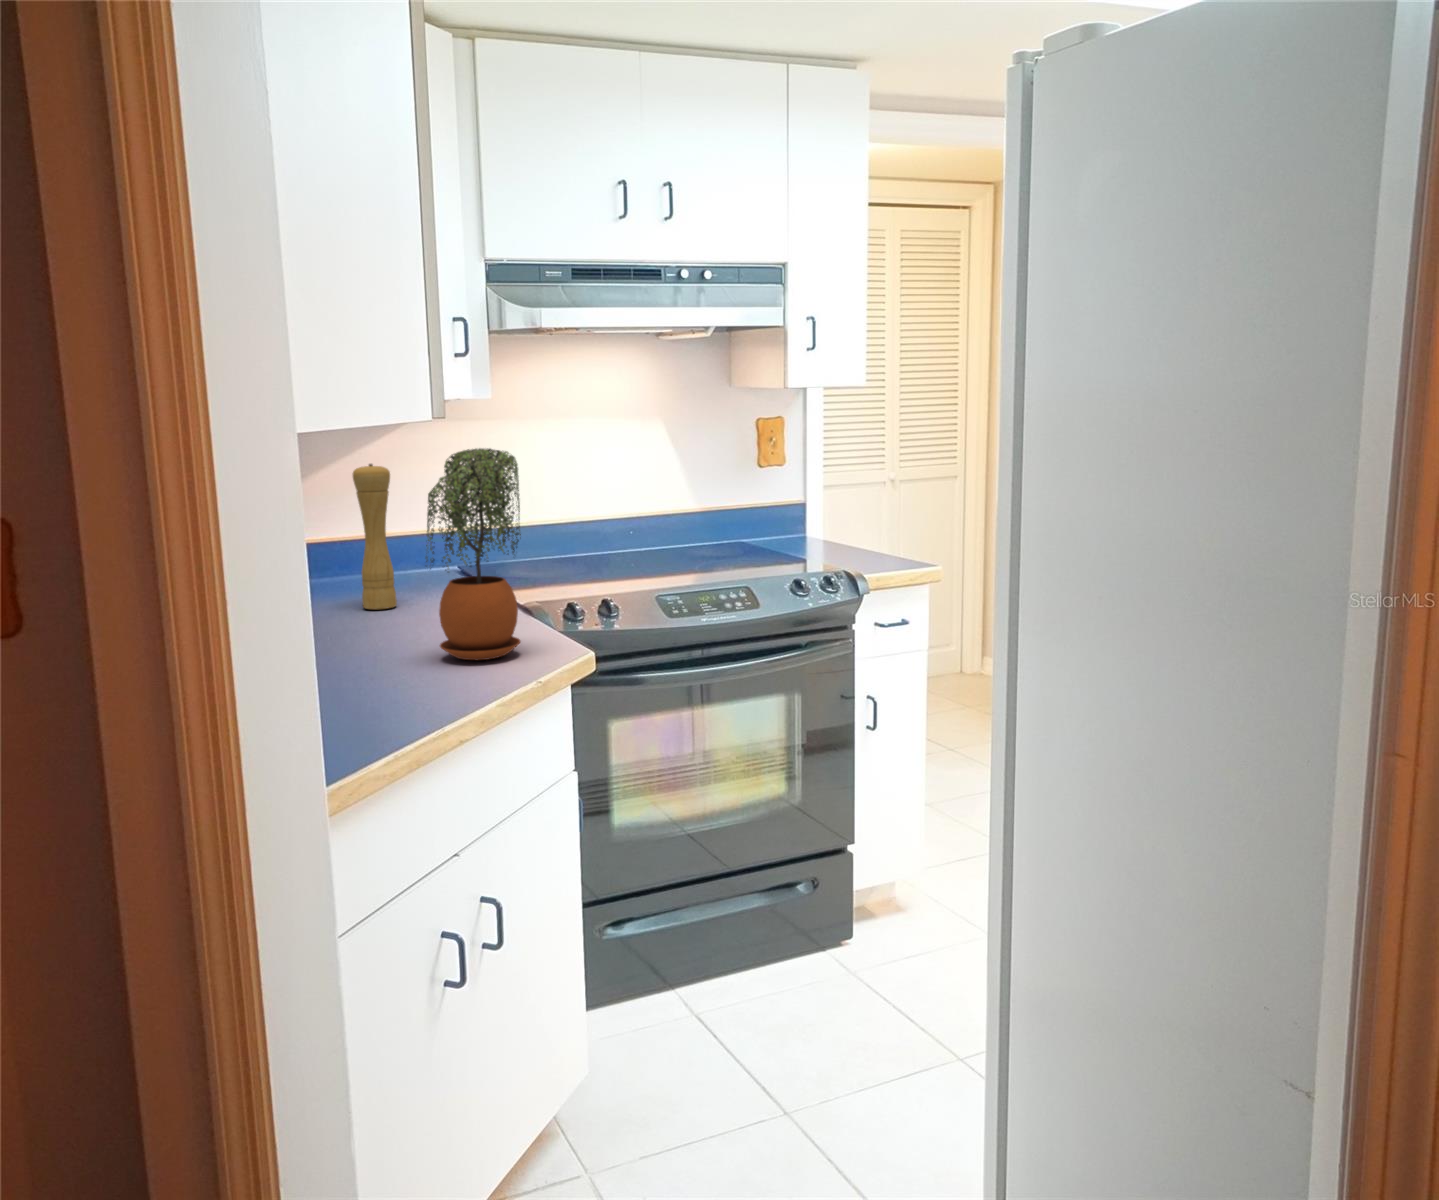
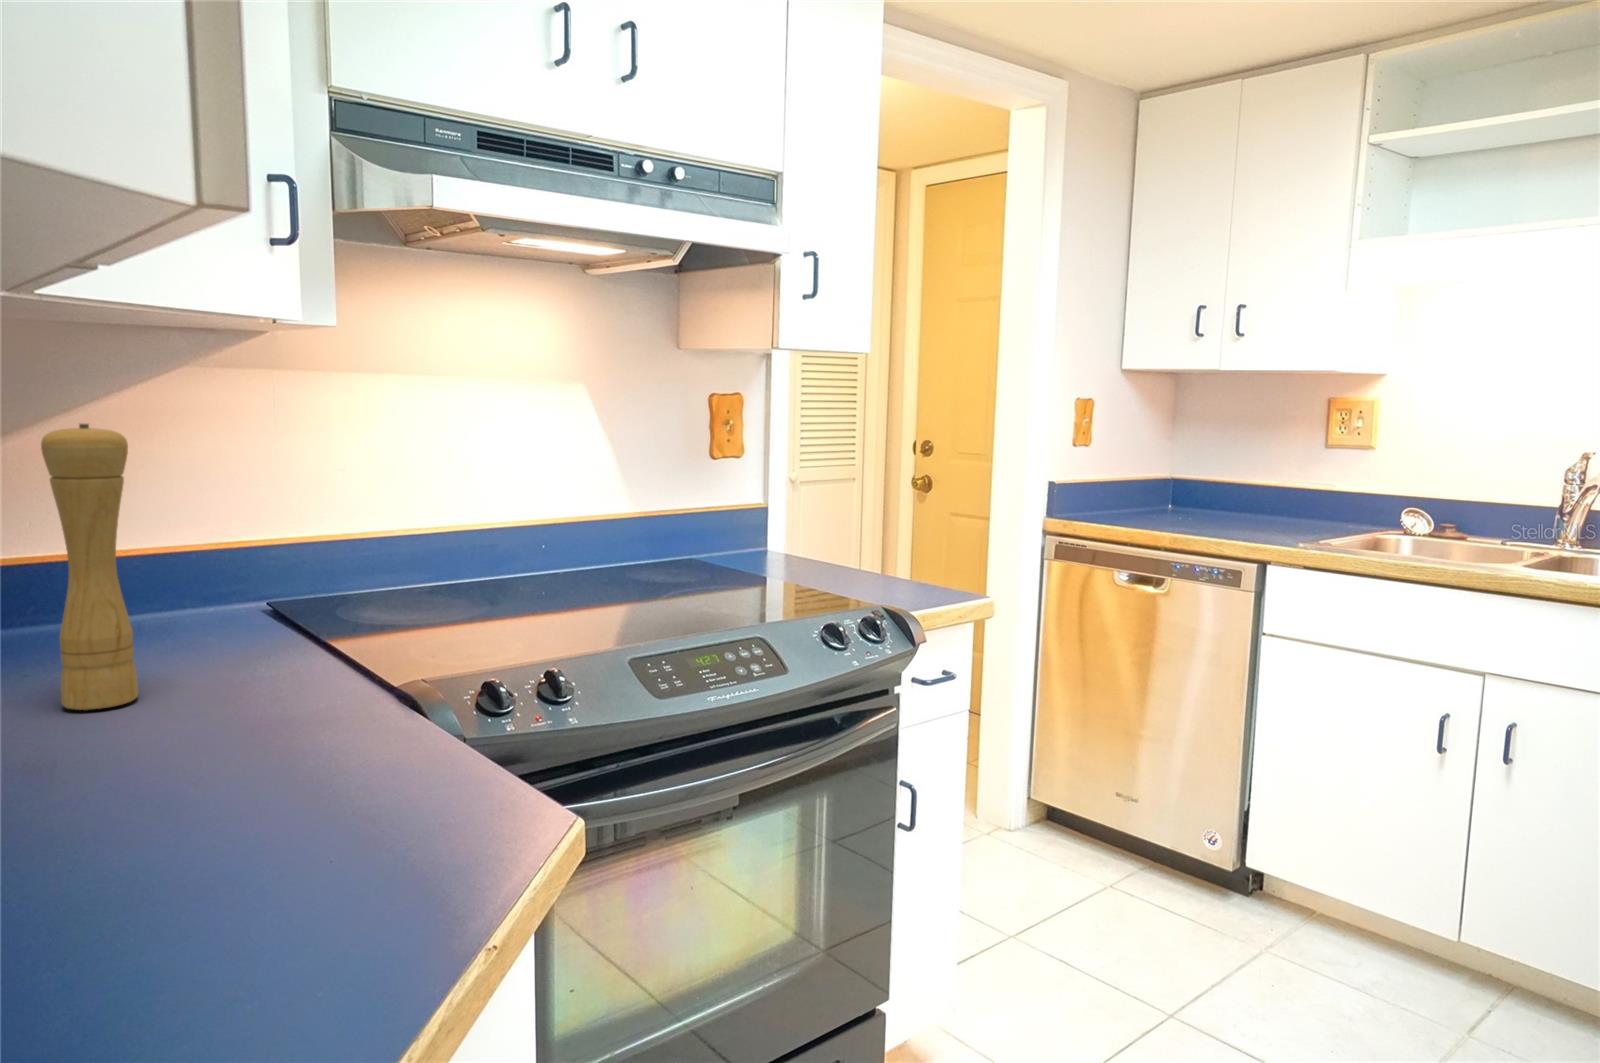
potted plant: present [426,448,521,660] -> none [179,372,442,896]

